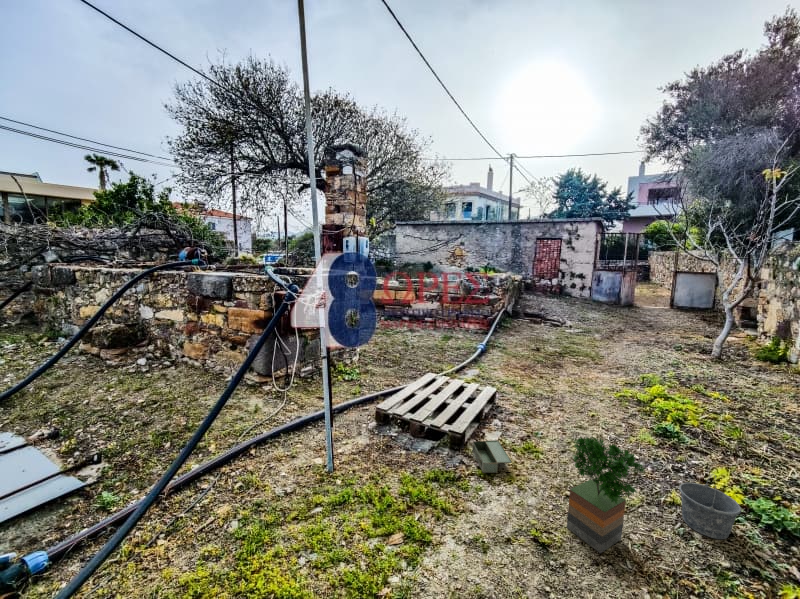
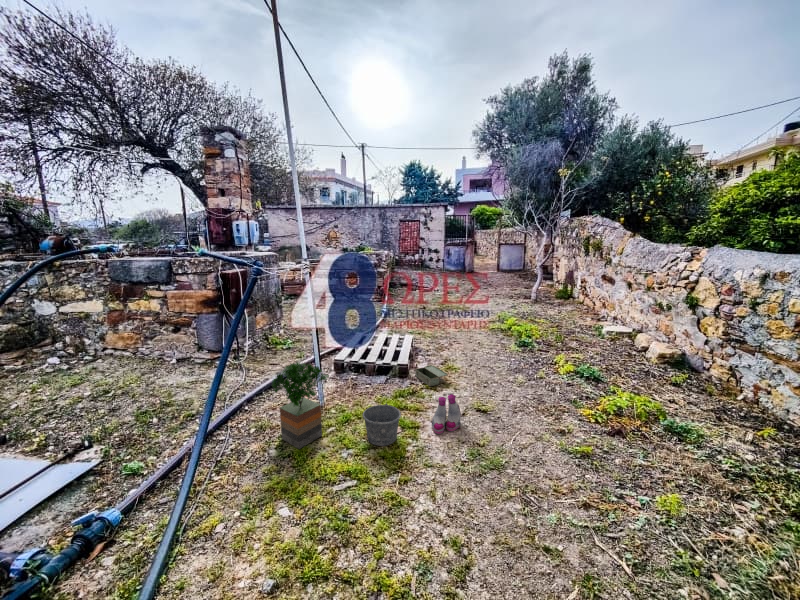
potted tree: present [567,437,645,553] -> present [272,362,328,449]
bucket: present [679,483,741,539] -> present [363,404,401,446]
boots: none [447,505,495,565] -> present [432,394,461,434]

